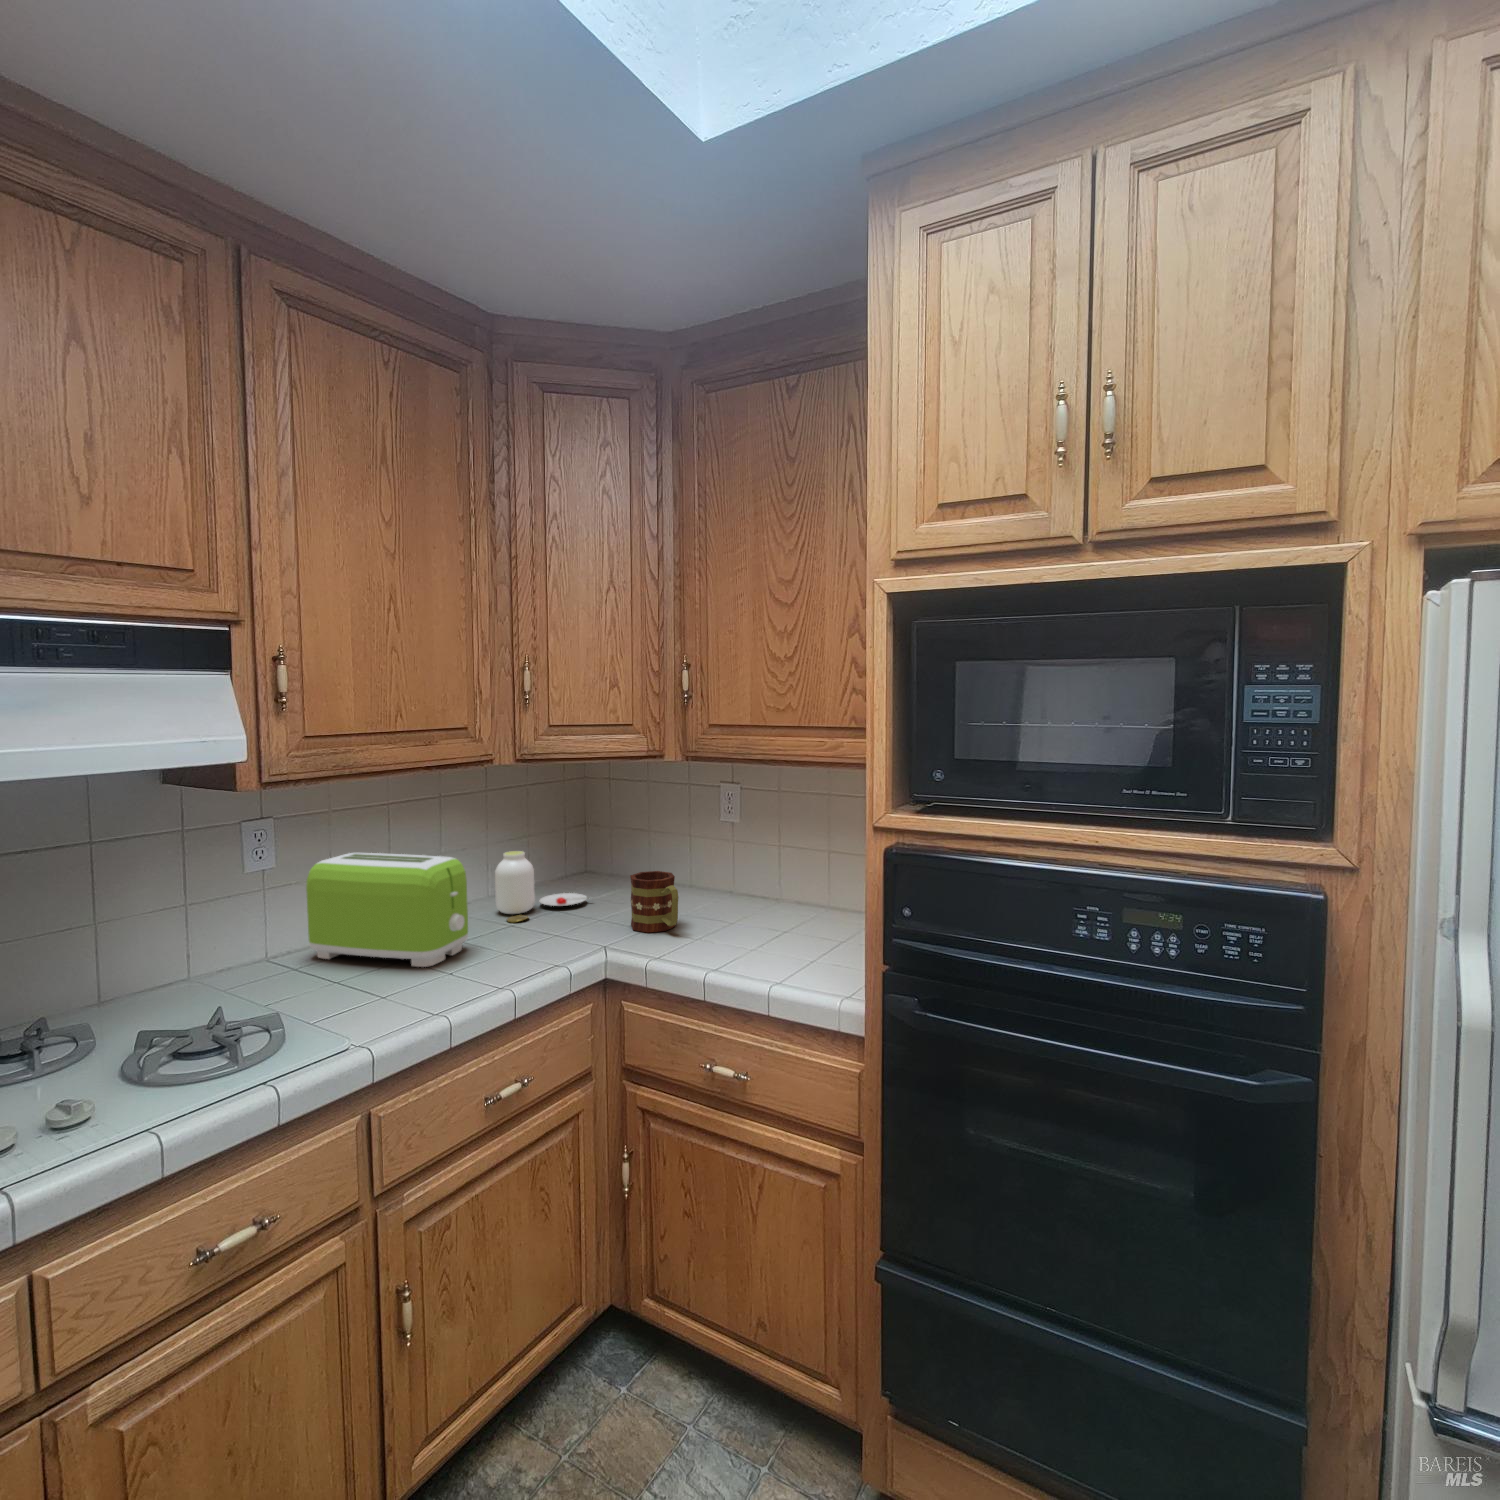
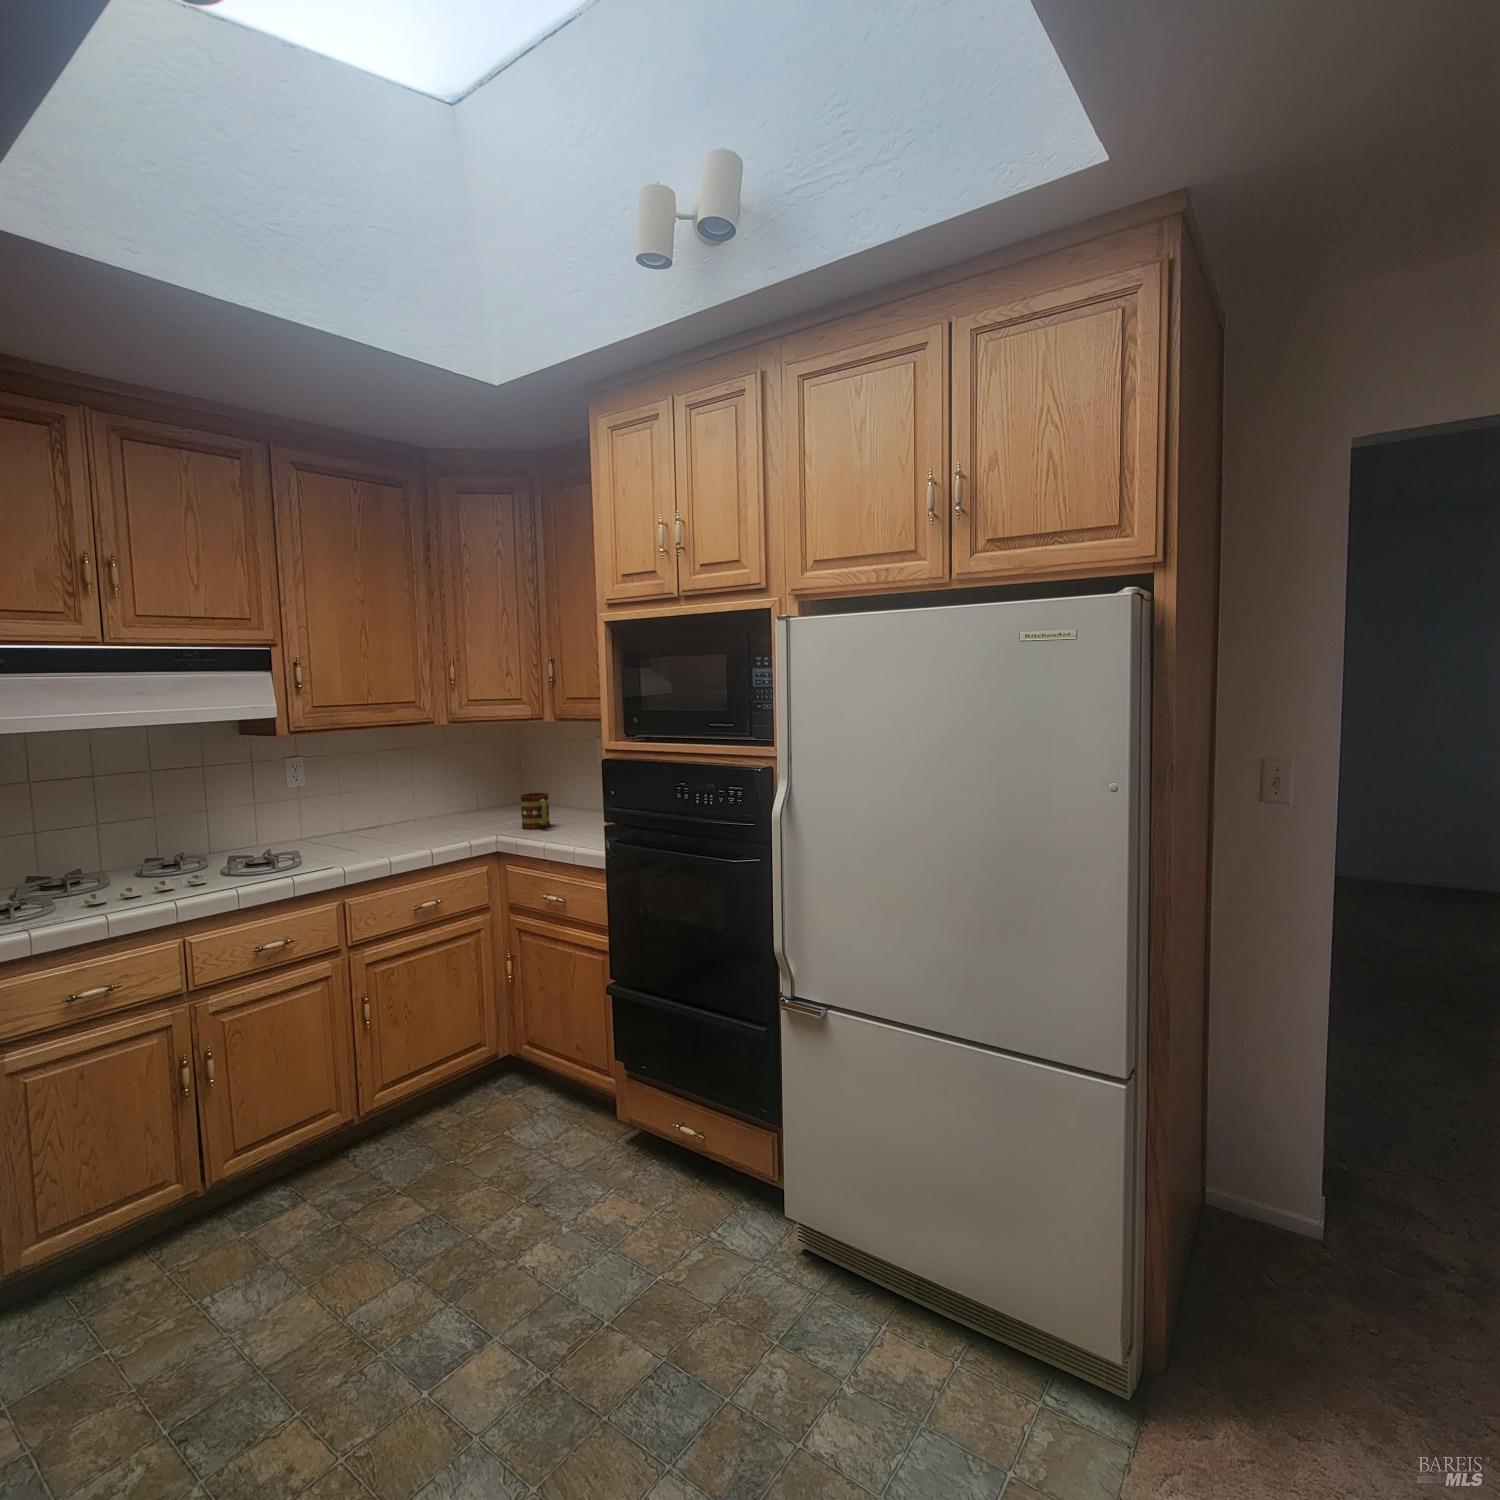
jar: present [495,851,587,922] -> none [444,783,510,826]
toaster: present [306,853,468,967] -> none [321,779,417,842]

